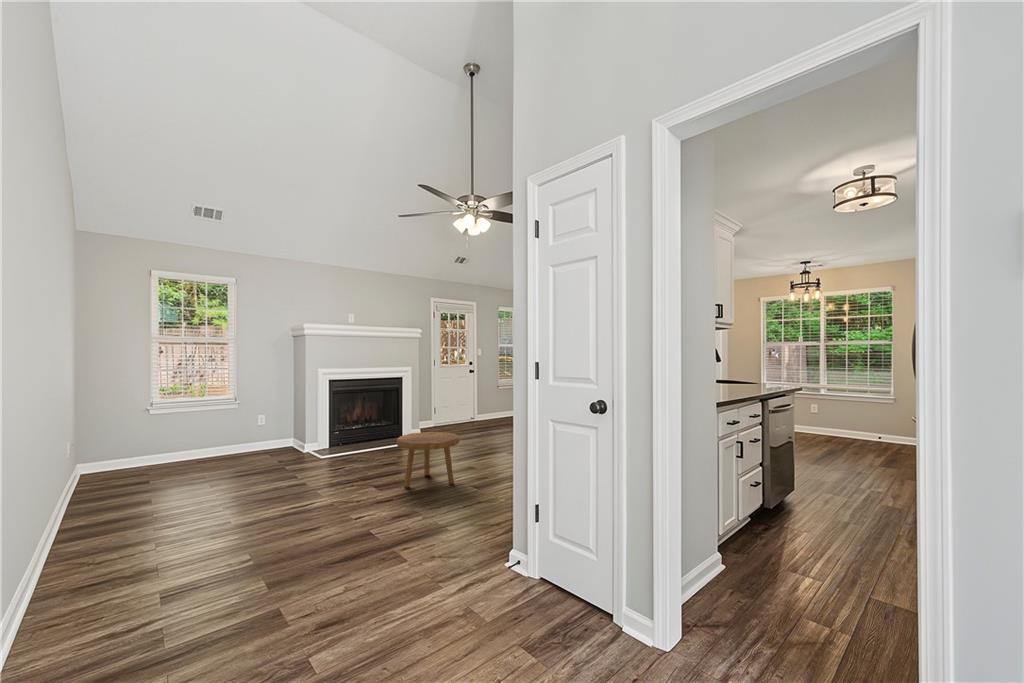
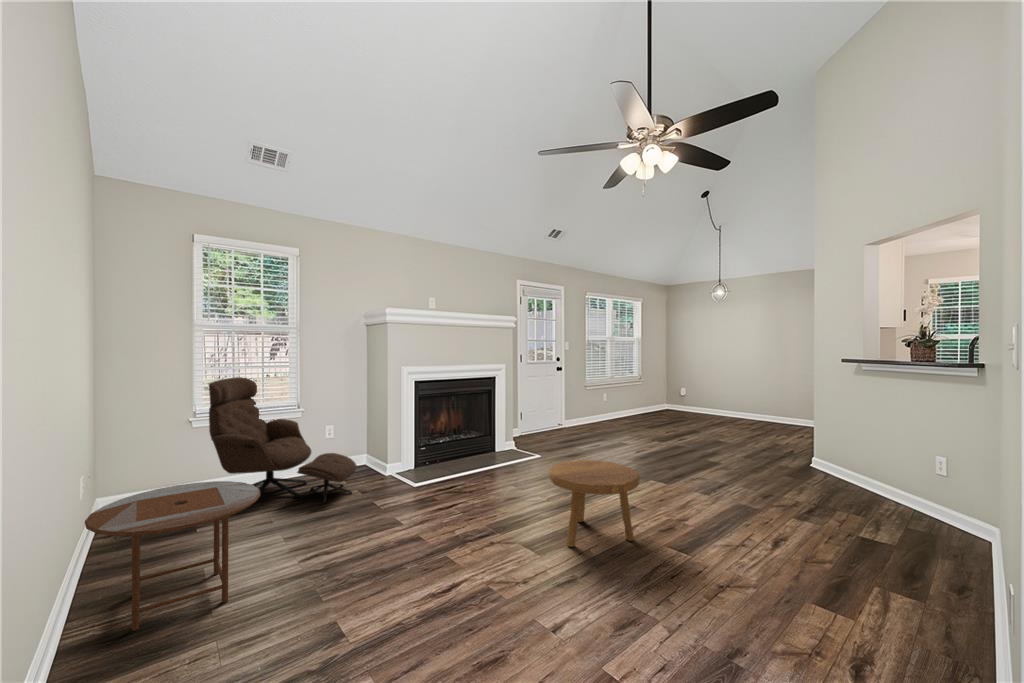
lounge chair: none [162,377,277,471] -> present [209,377,357,502]
side table: none [68,443,185,525] -> present [85,481,261,631]

